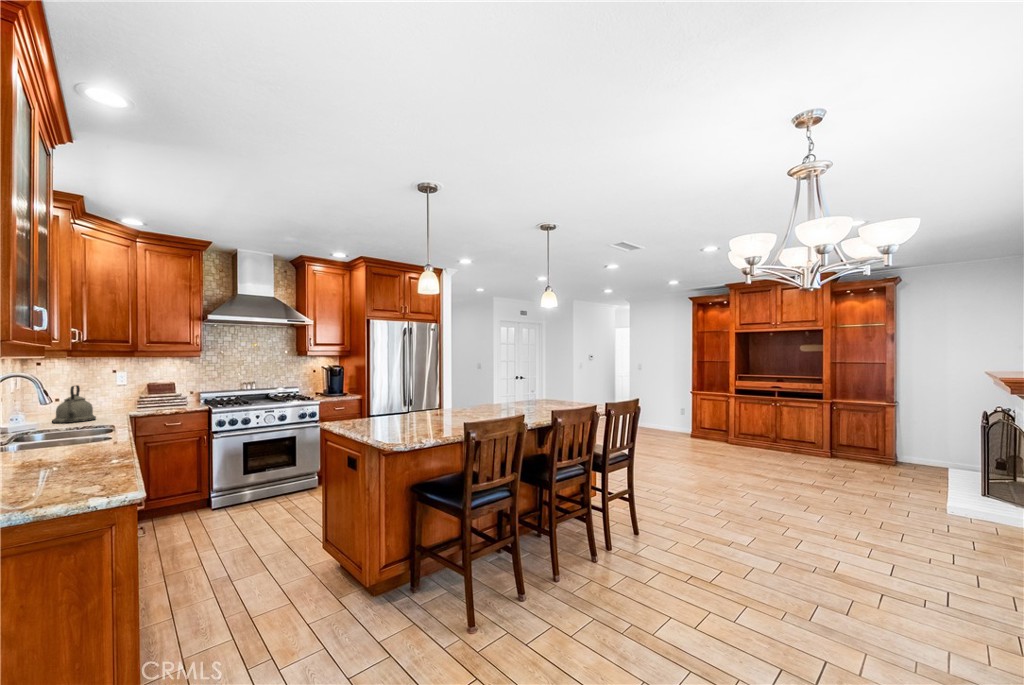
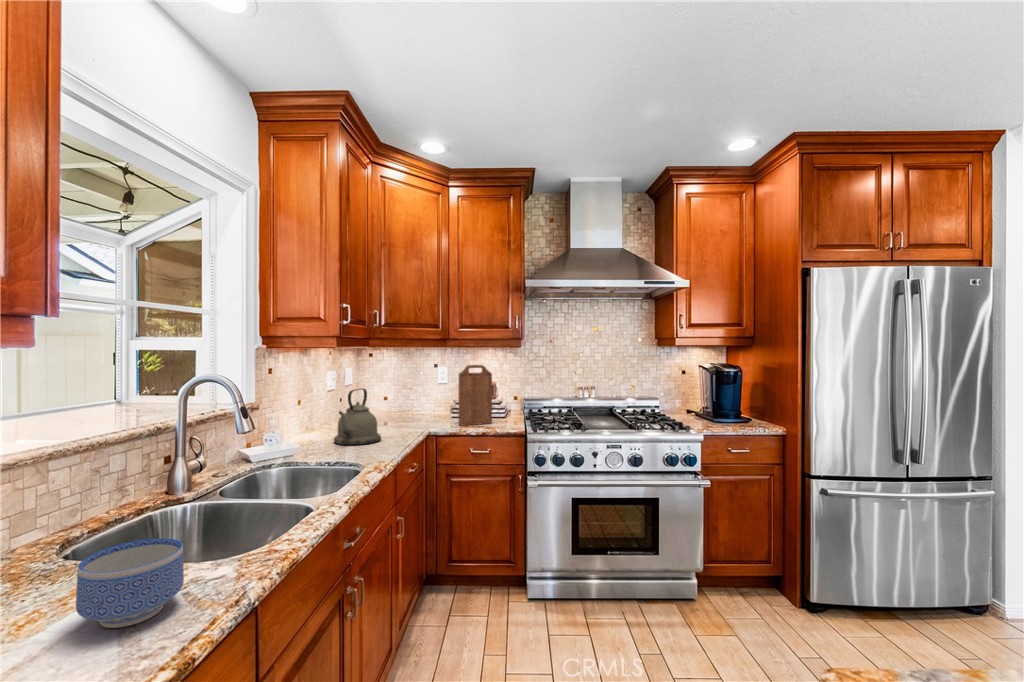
cutting board: none [151,369,179,410] -> present [459,365,492,426]
bowl: none [67,426,110,452] -> present [76,538,184,628]

